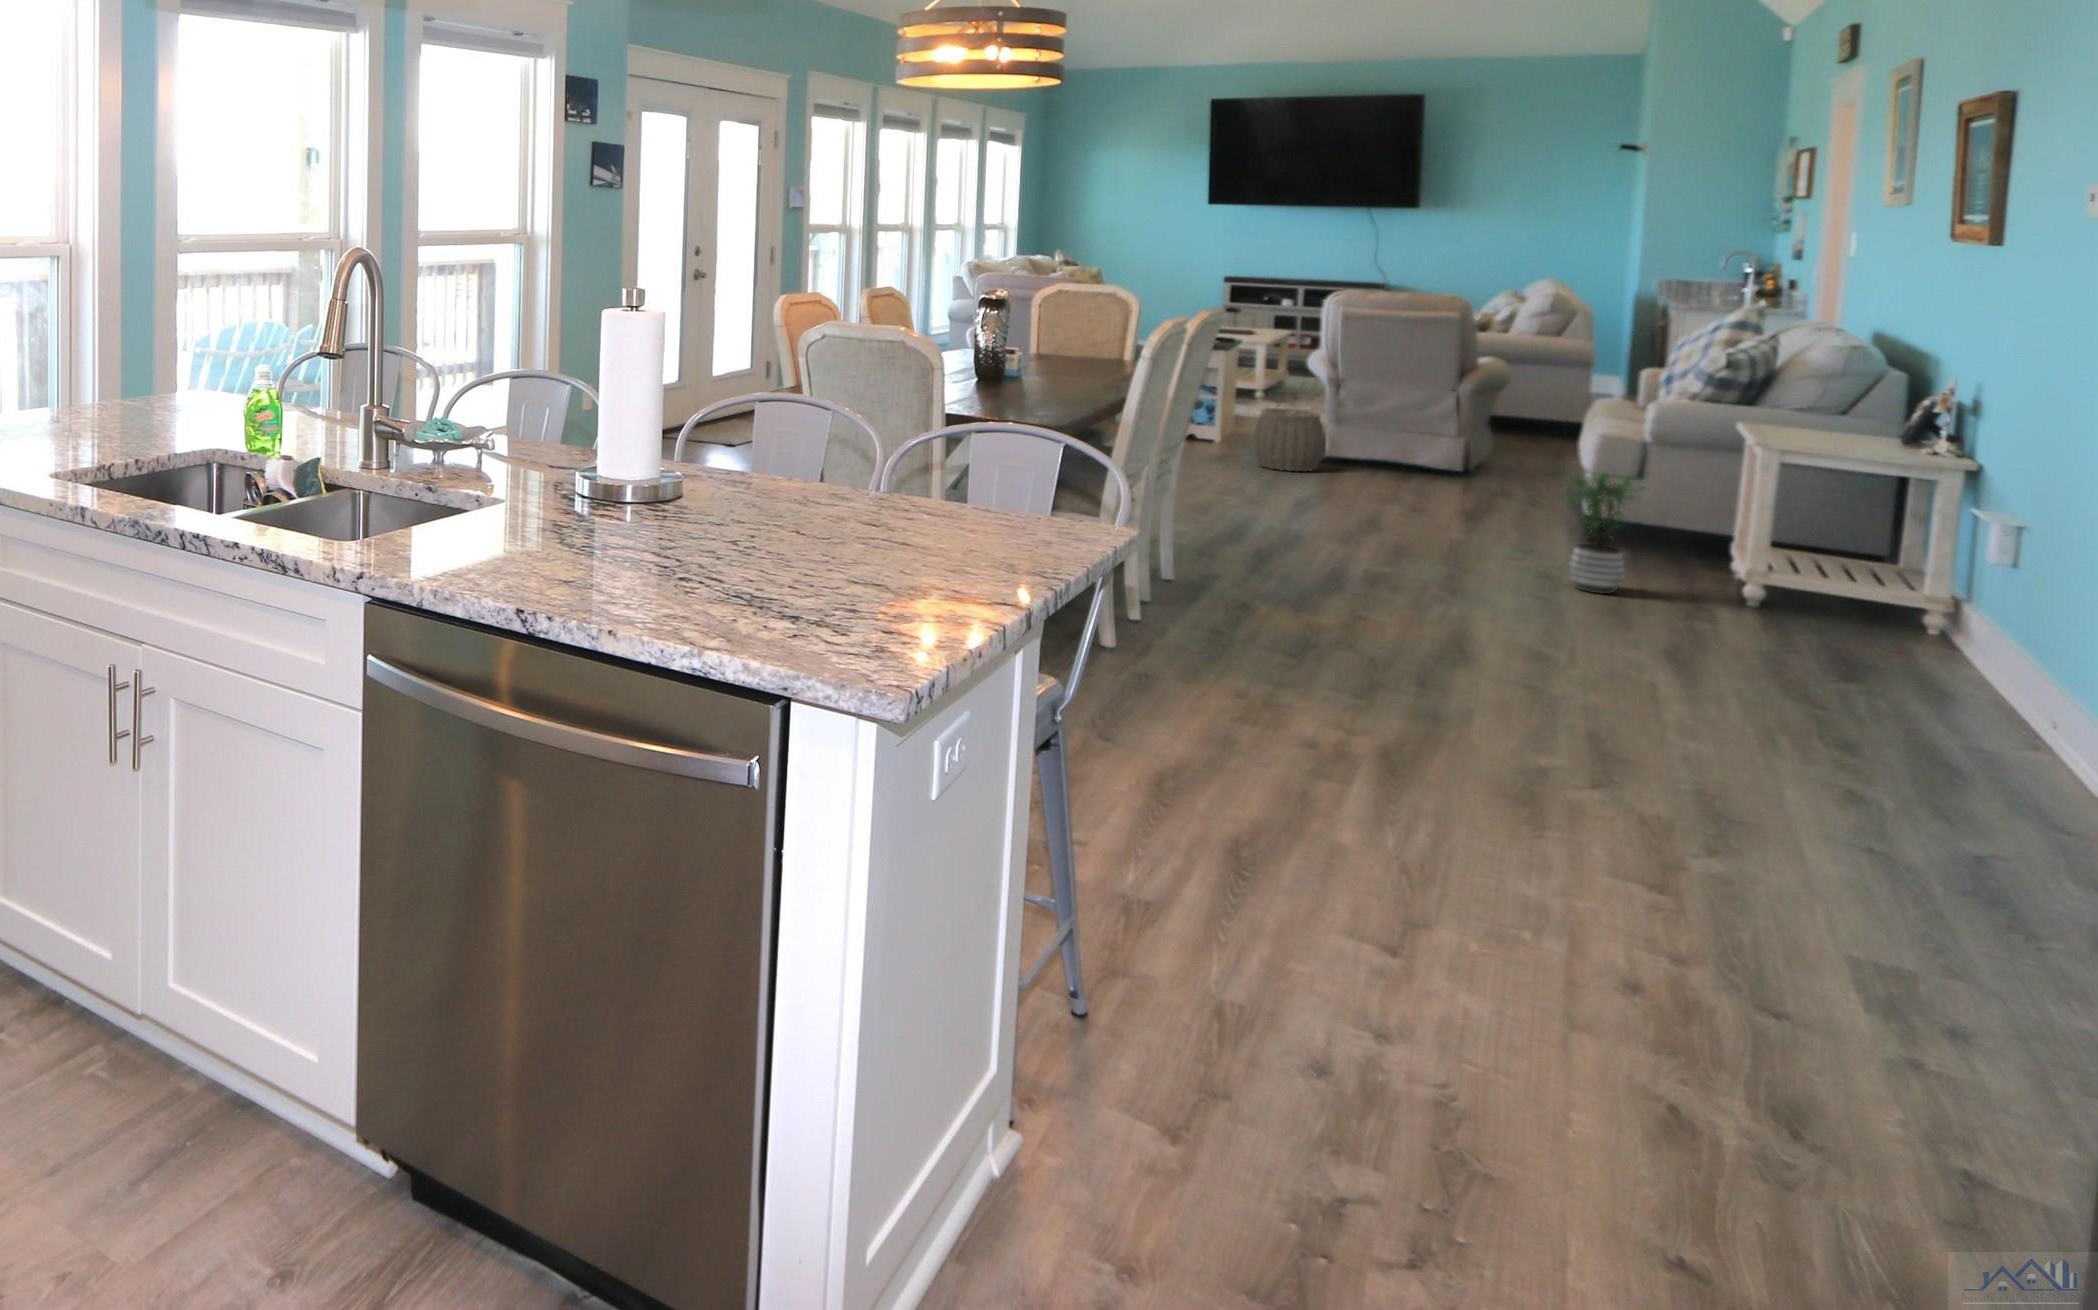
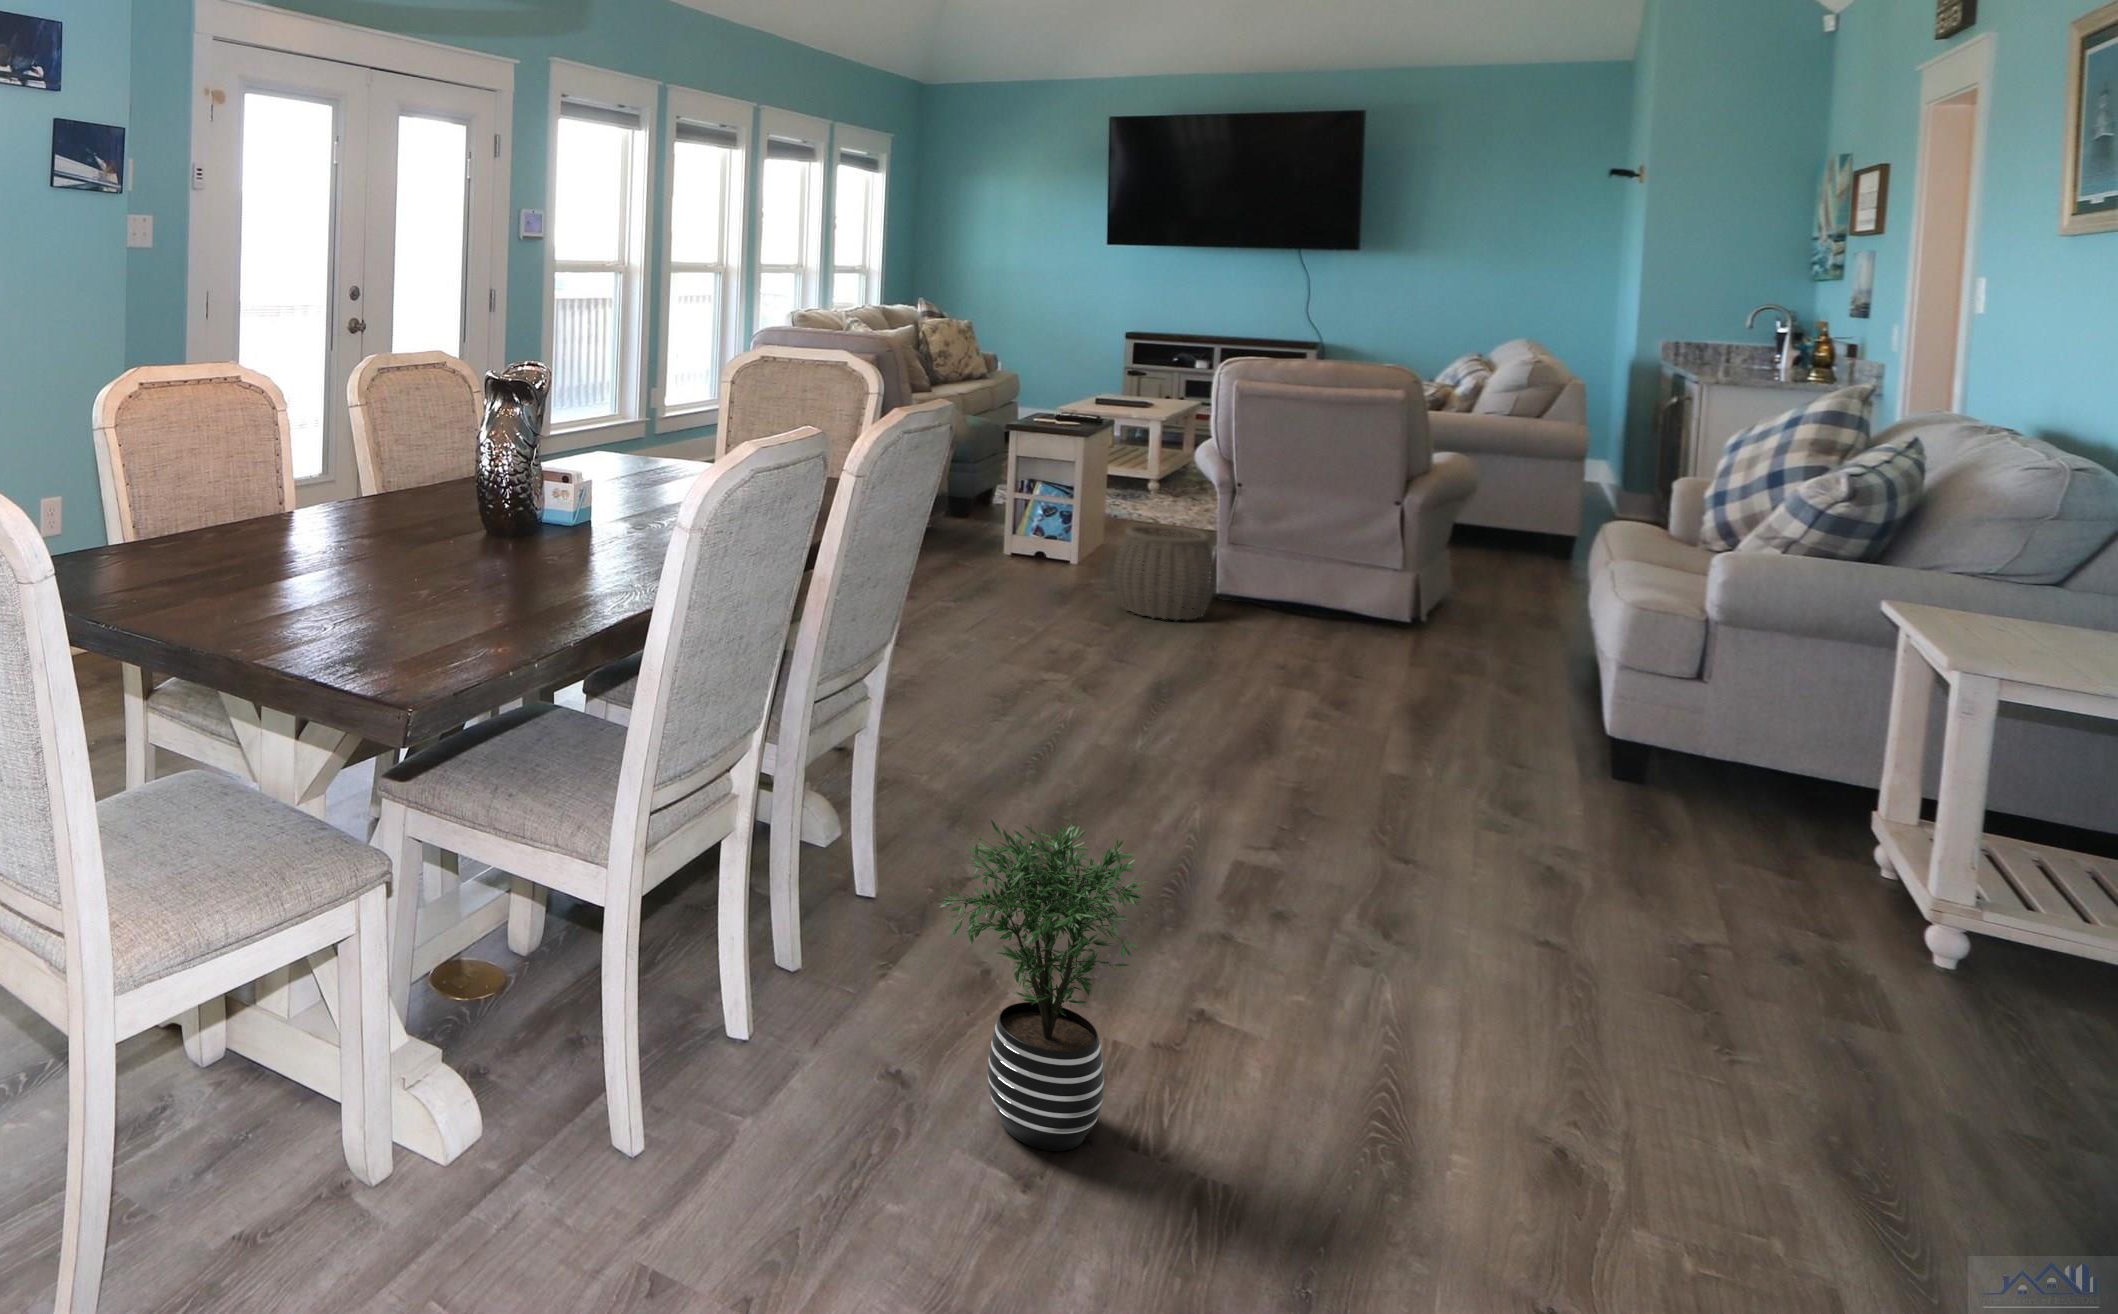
potted plant: present [1558,468,1647,594] -> present [940,820,1147,1151]

